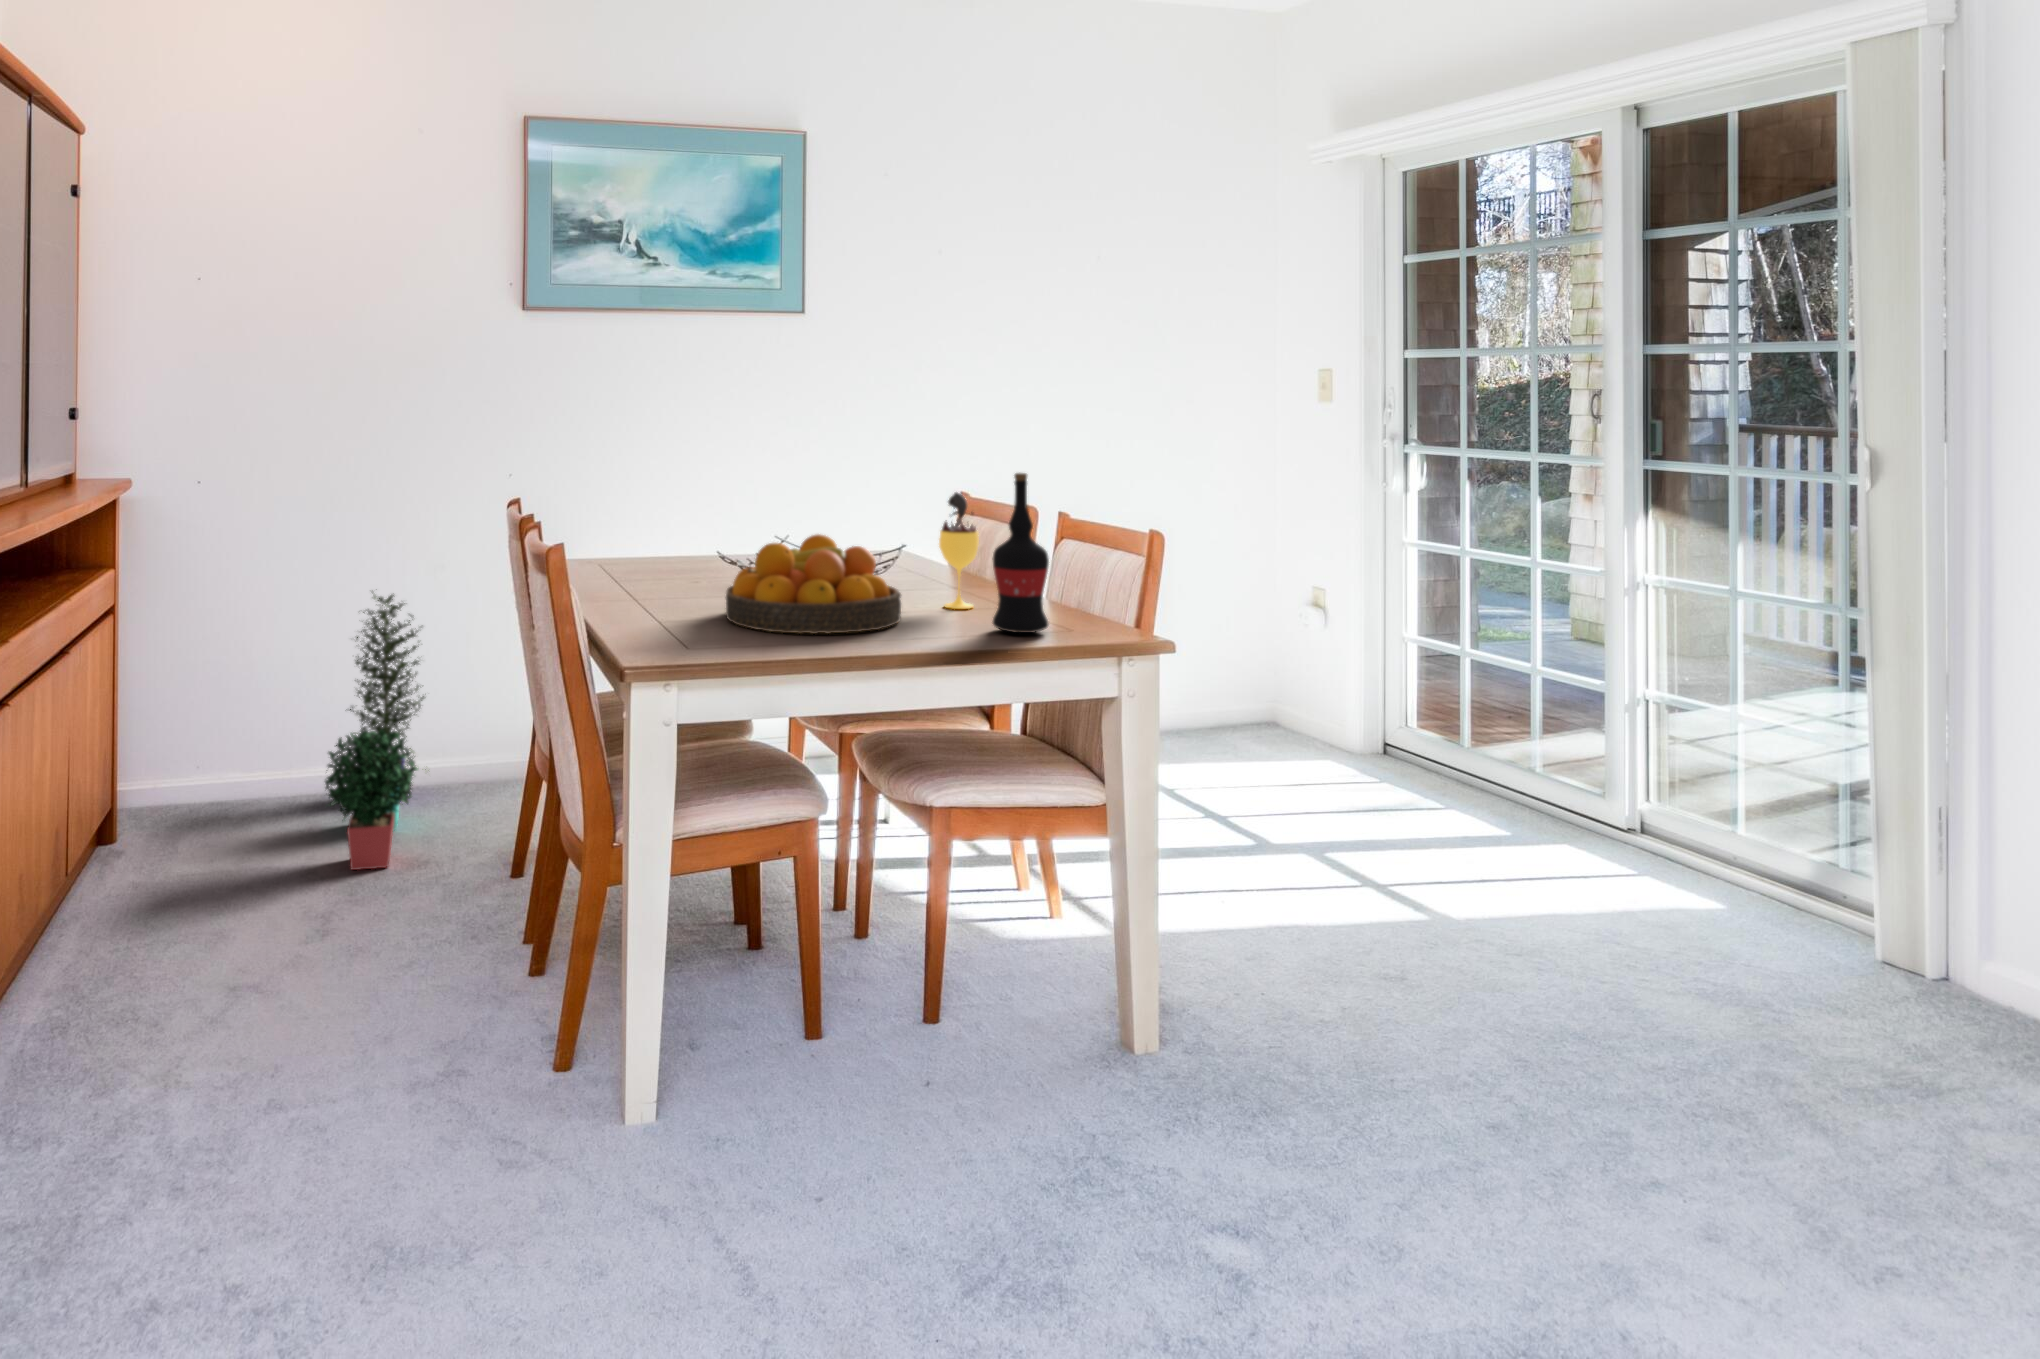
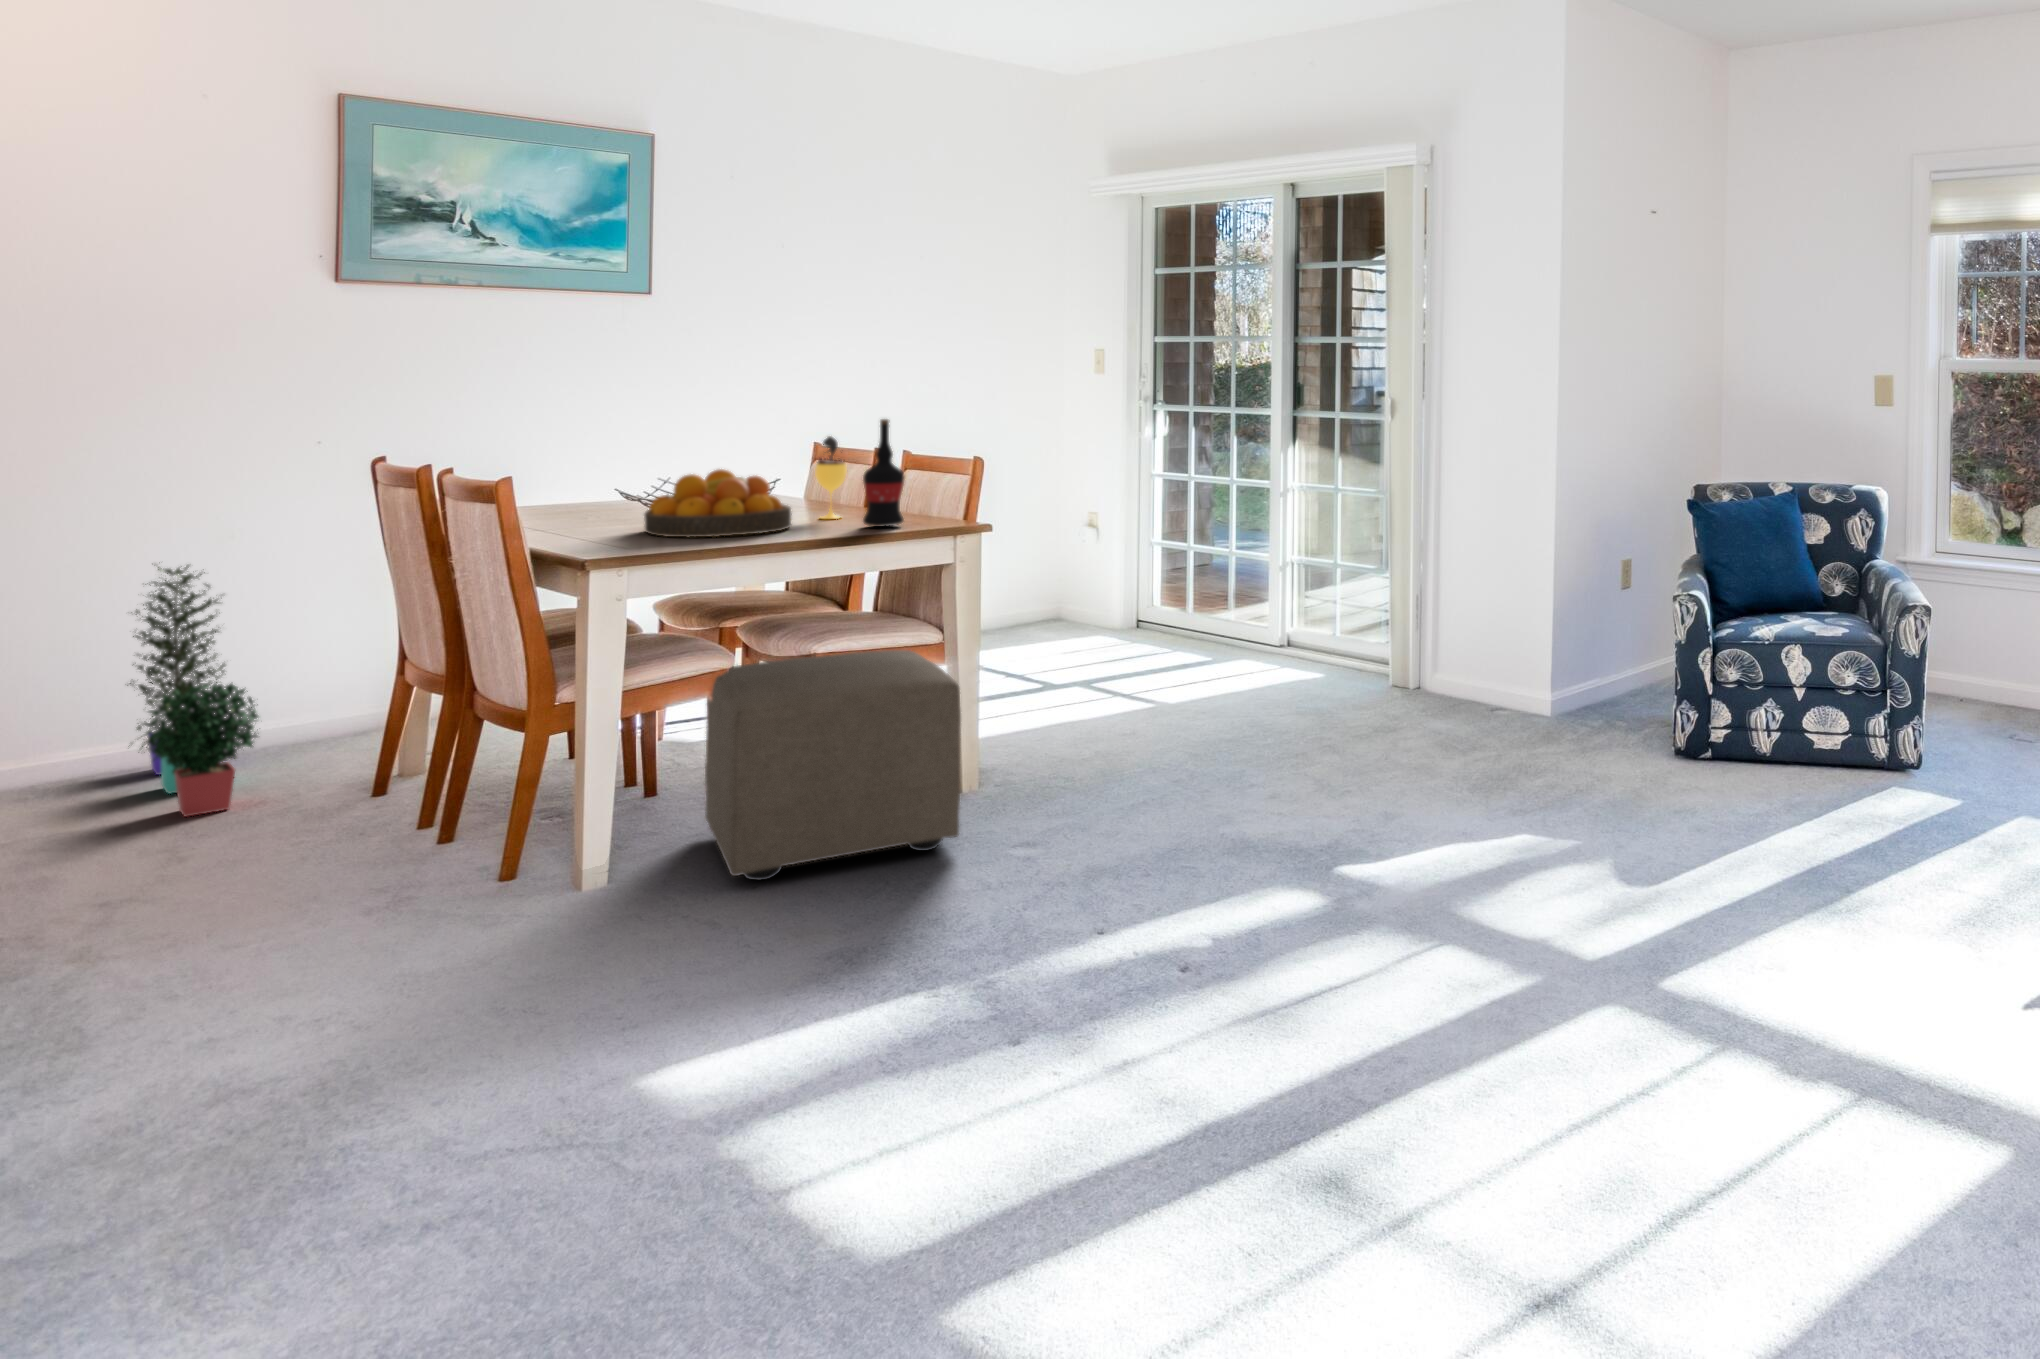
ottoman: none [784,817,1124,1191] -> present [705,650,961,880]

